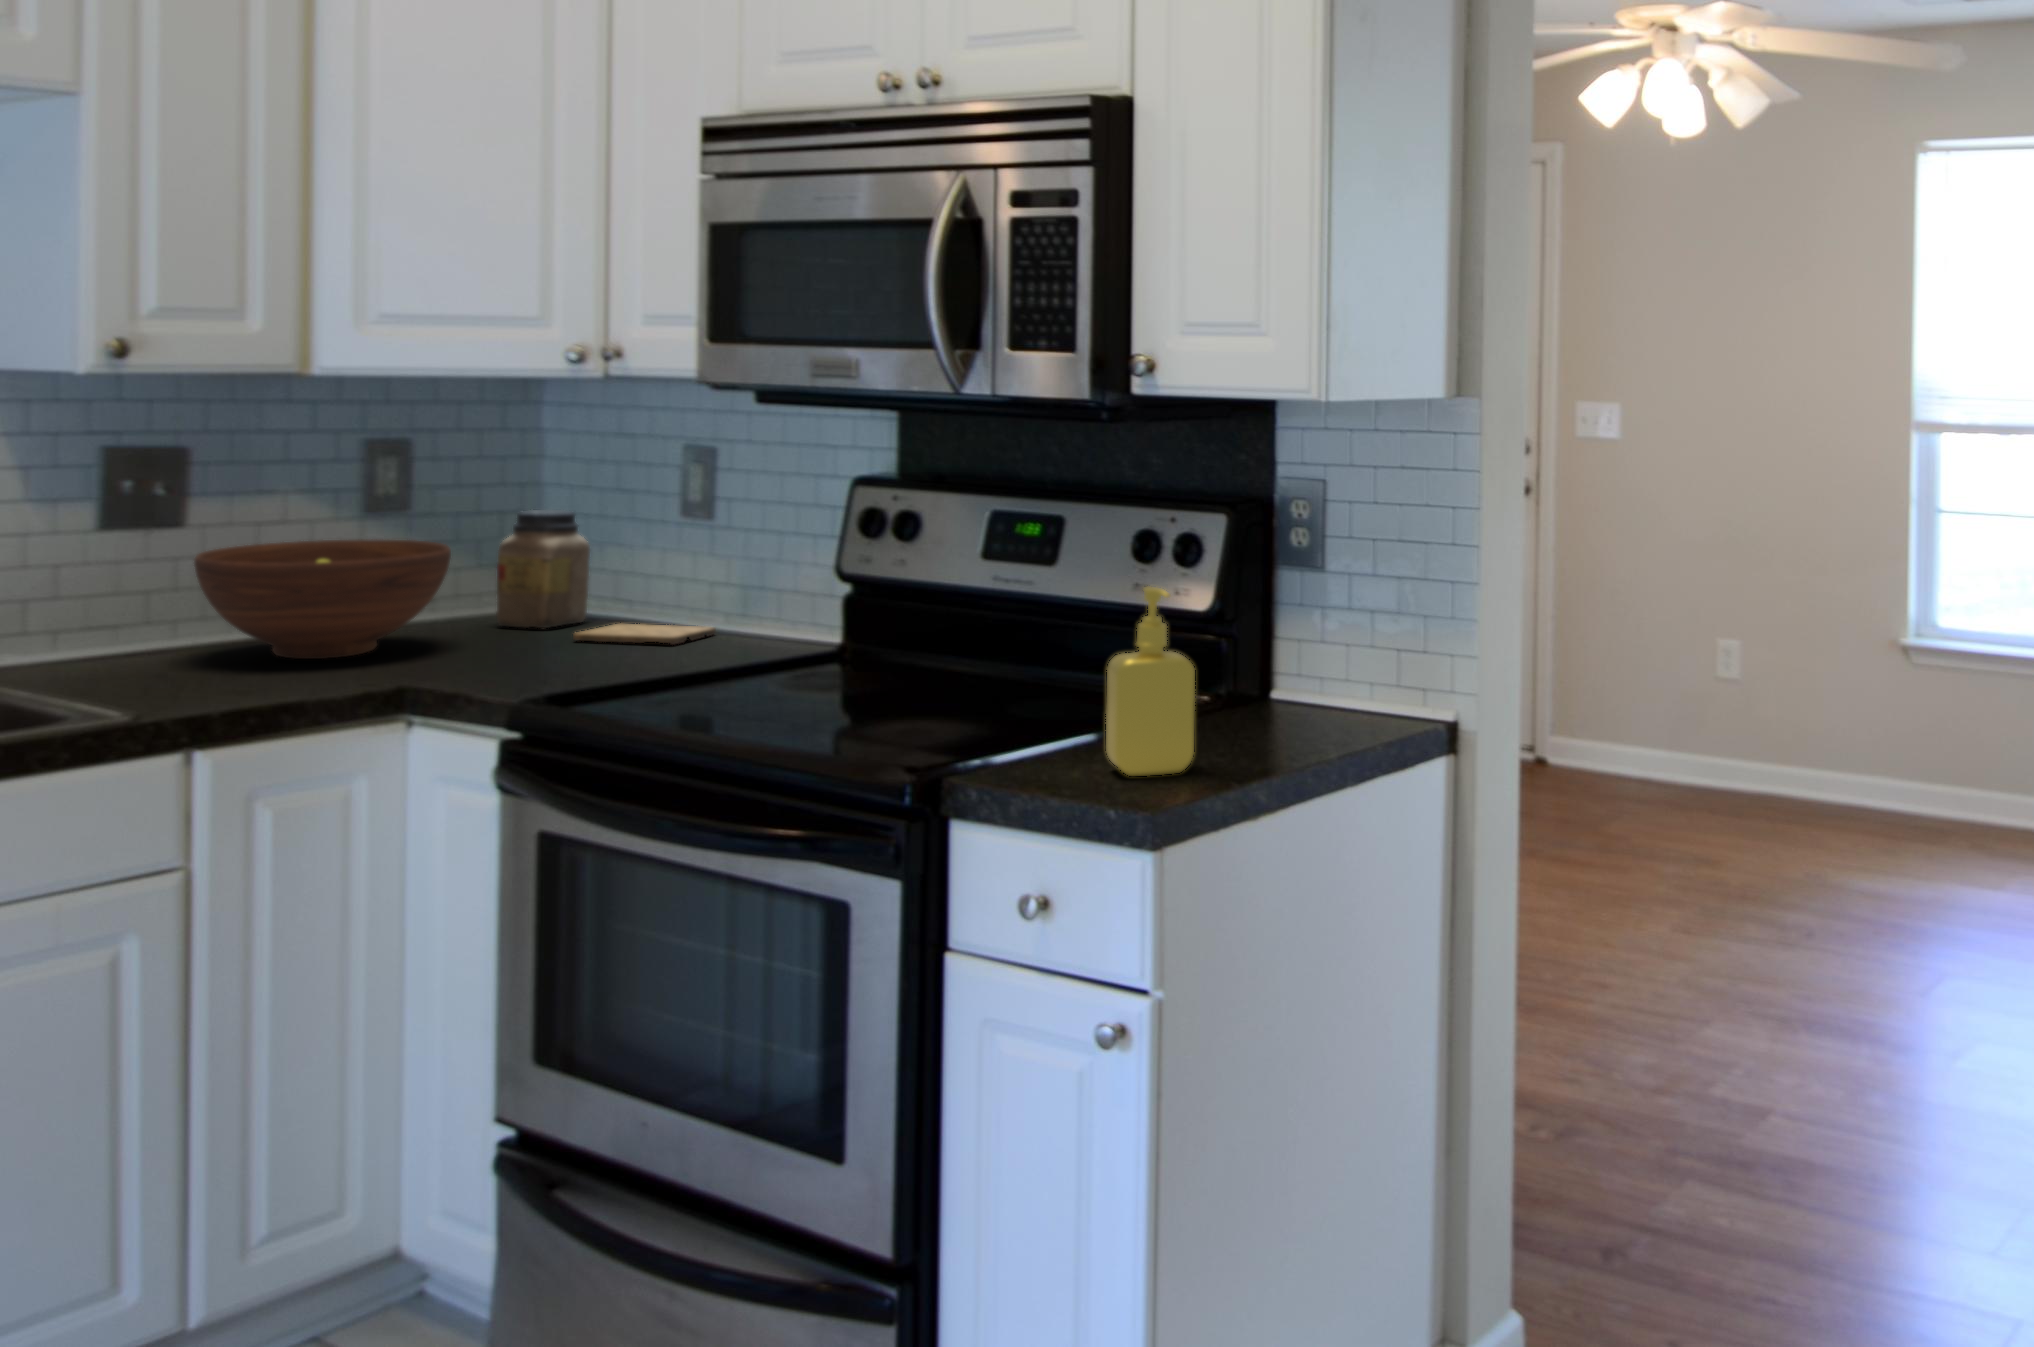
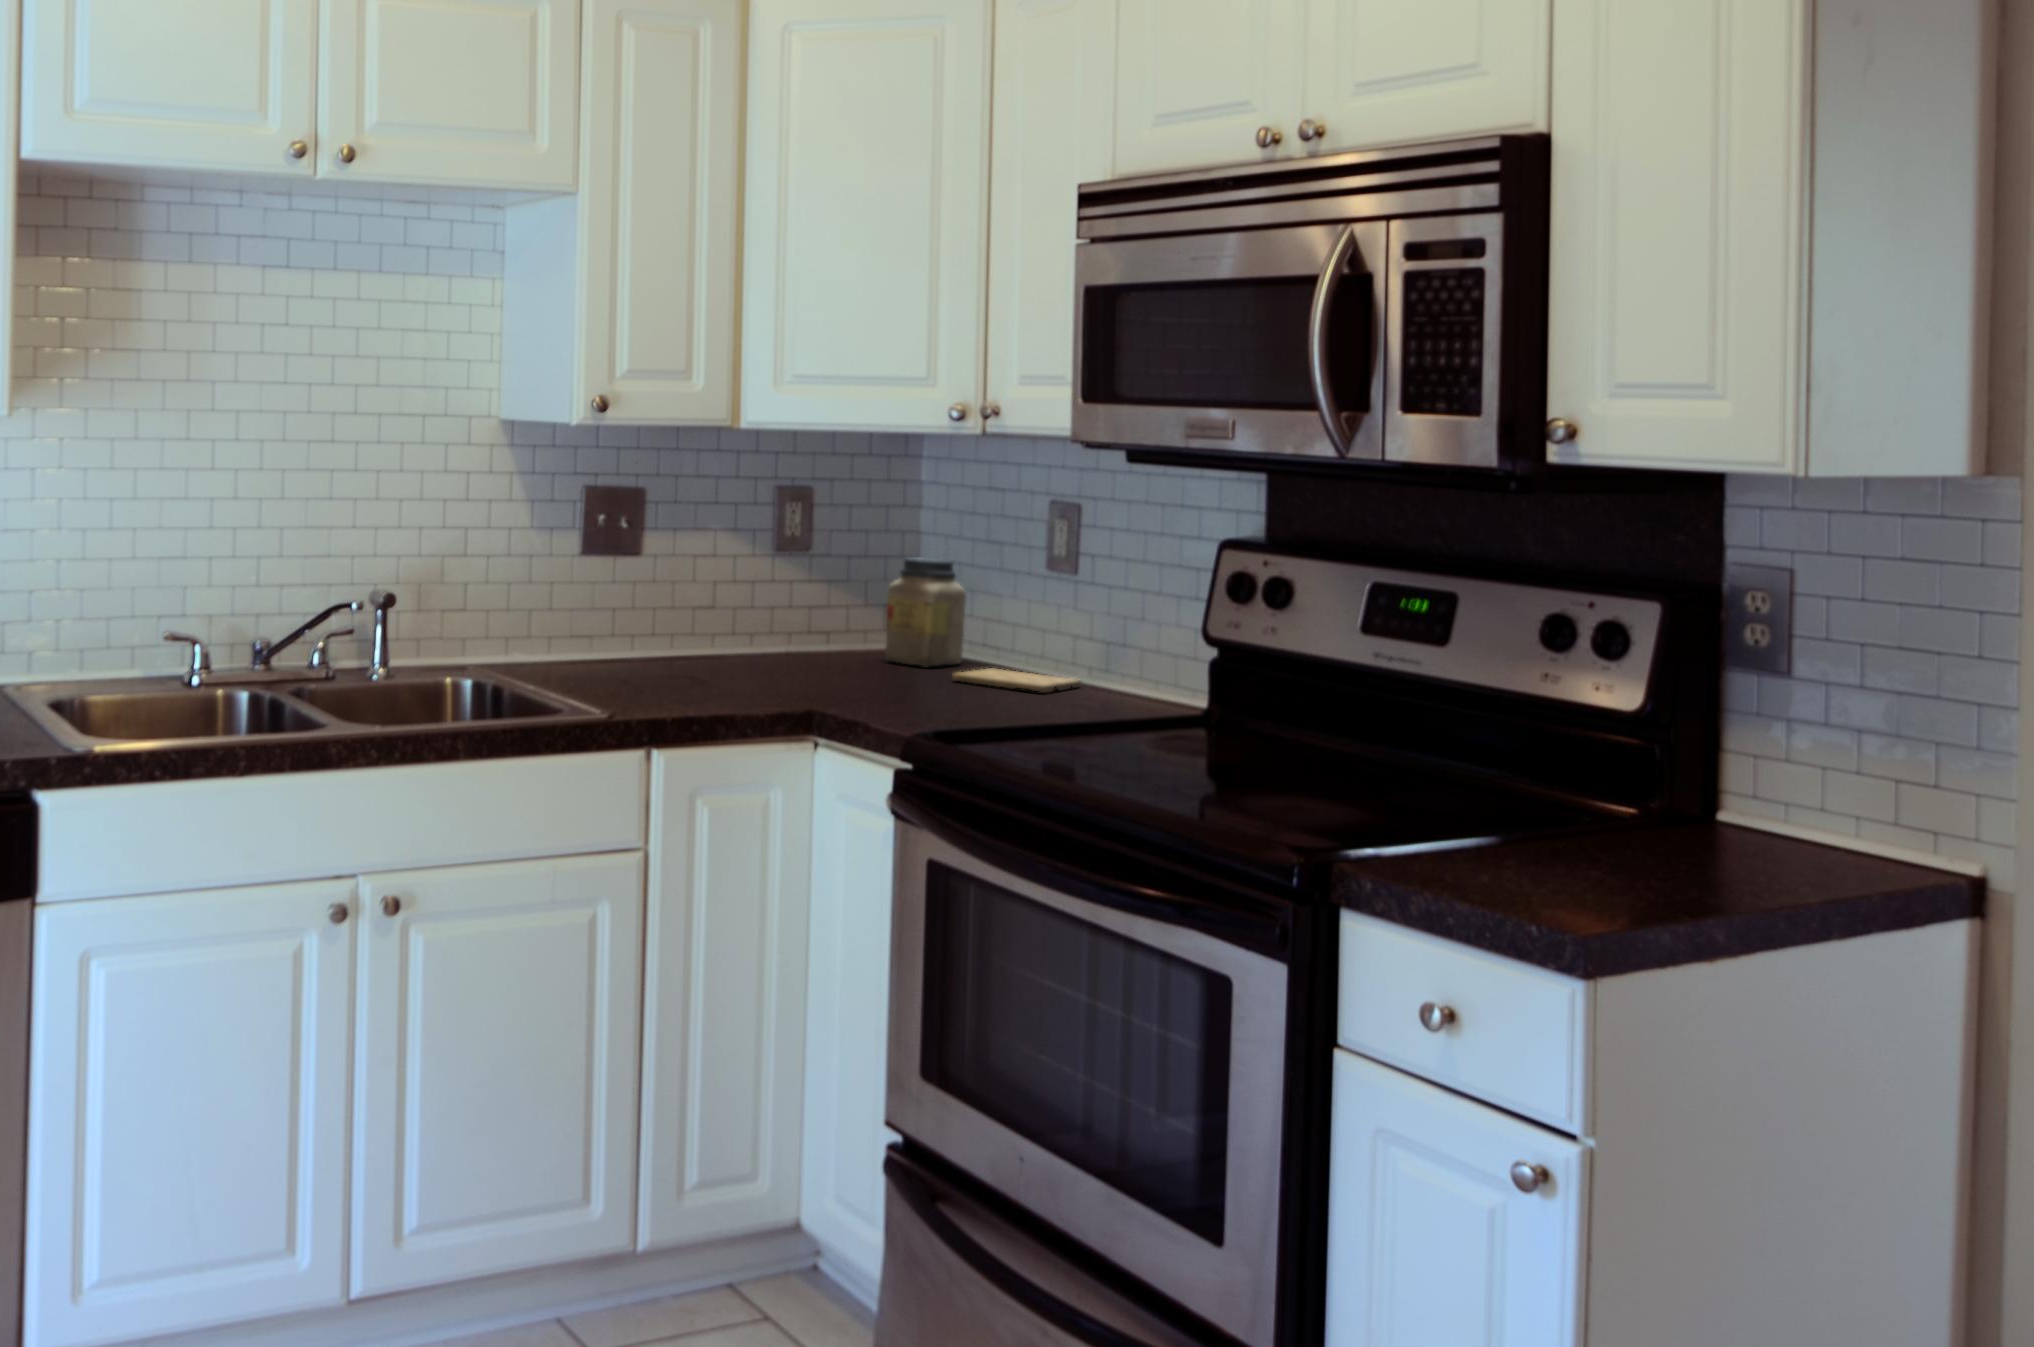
fruit bowl: present [194,539,451,659] -> none [653,572,850,676]
soap dispenser: present [1106,587,1195,776] -> none [1523,677,1637,895]

